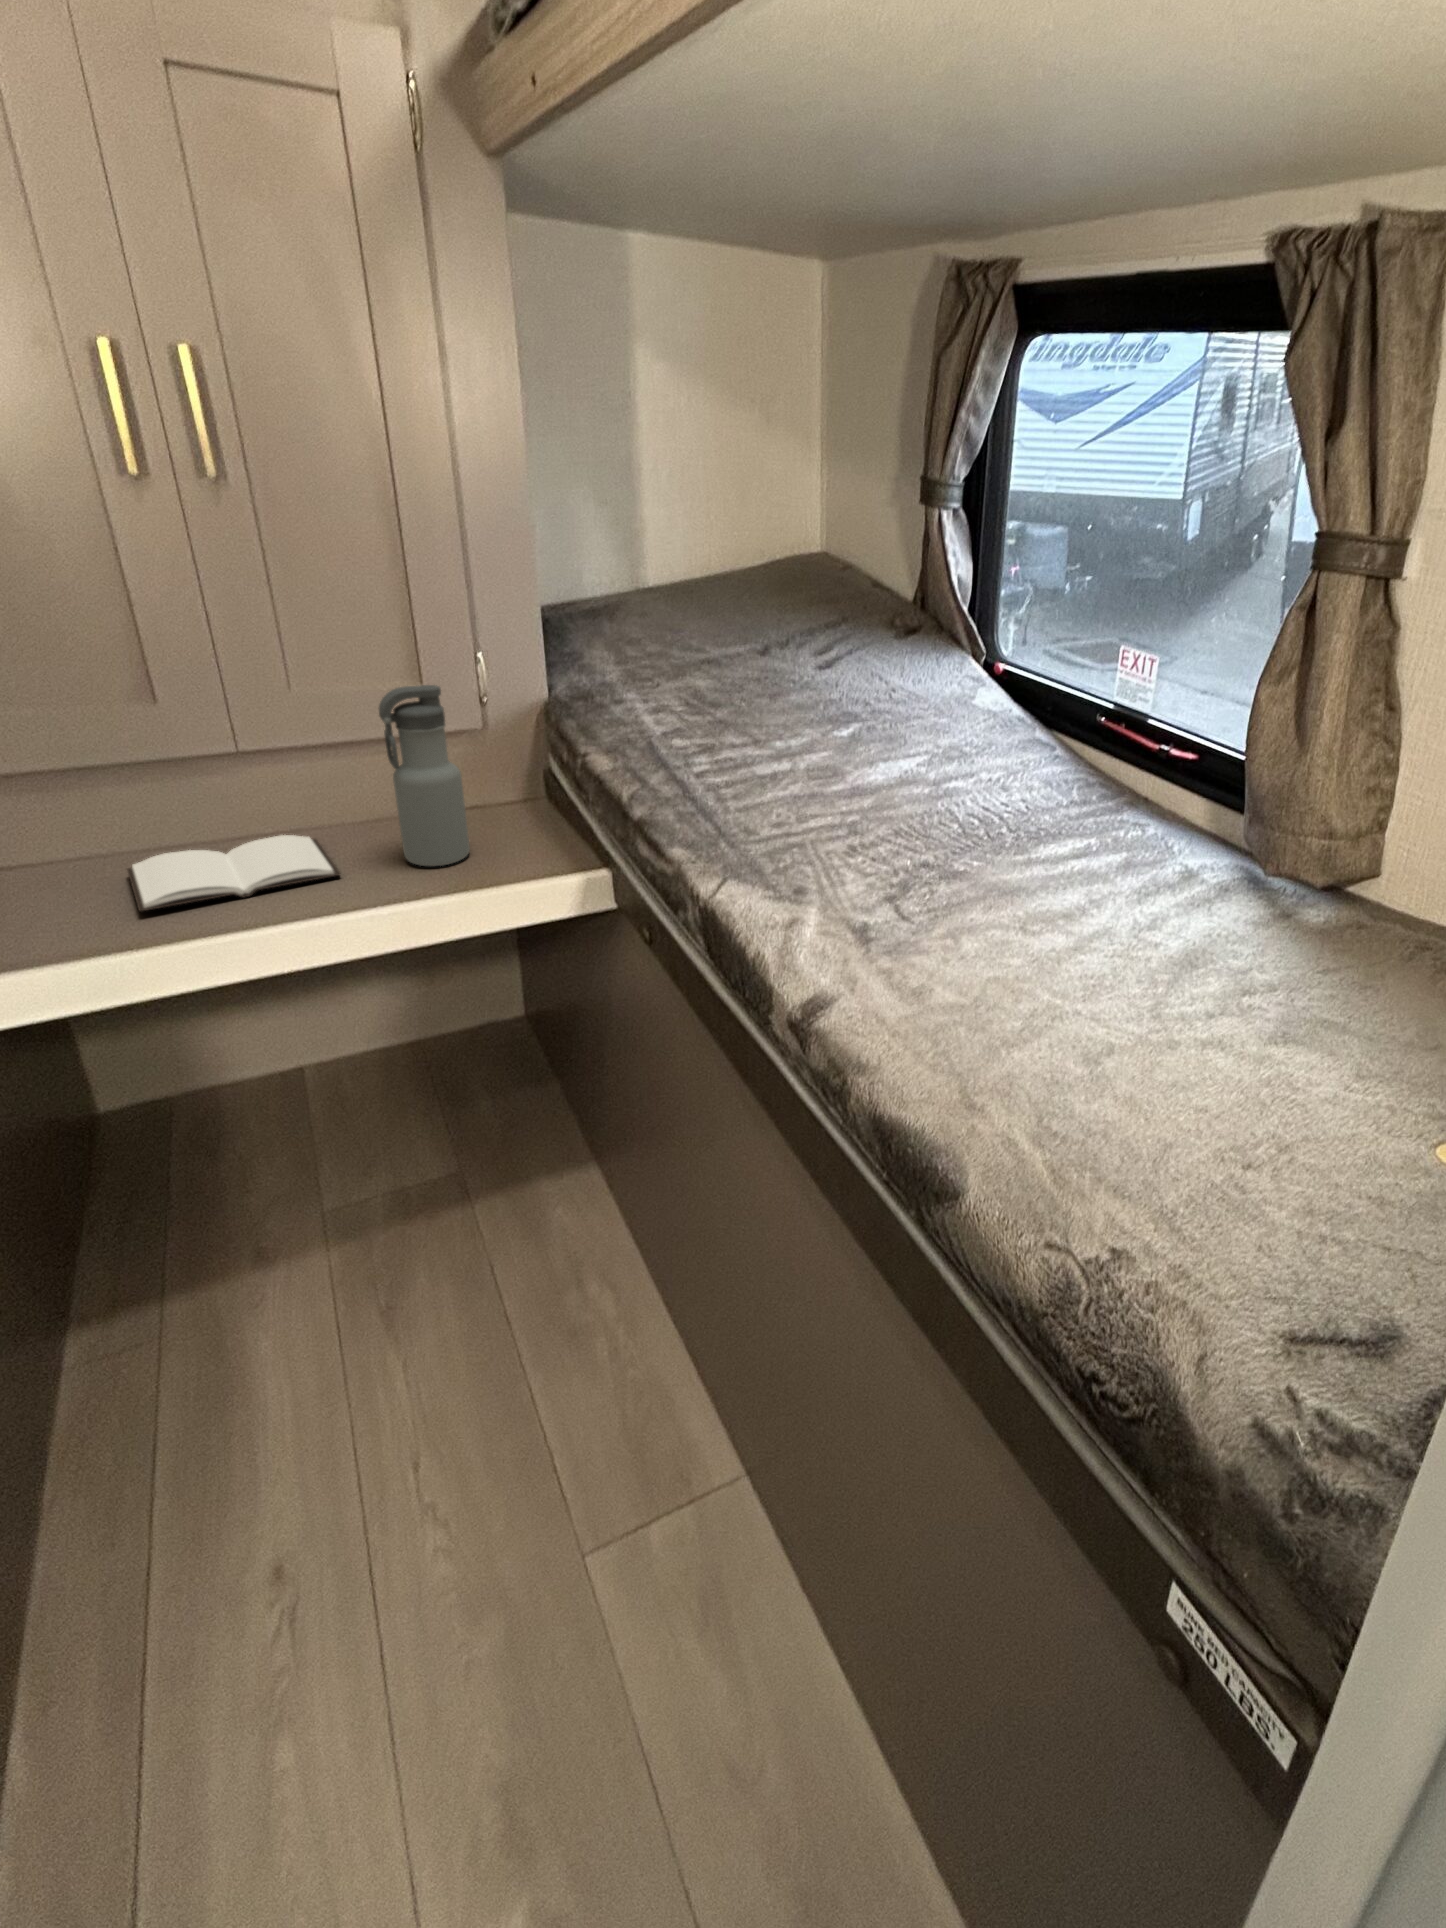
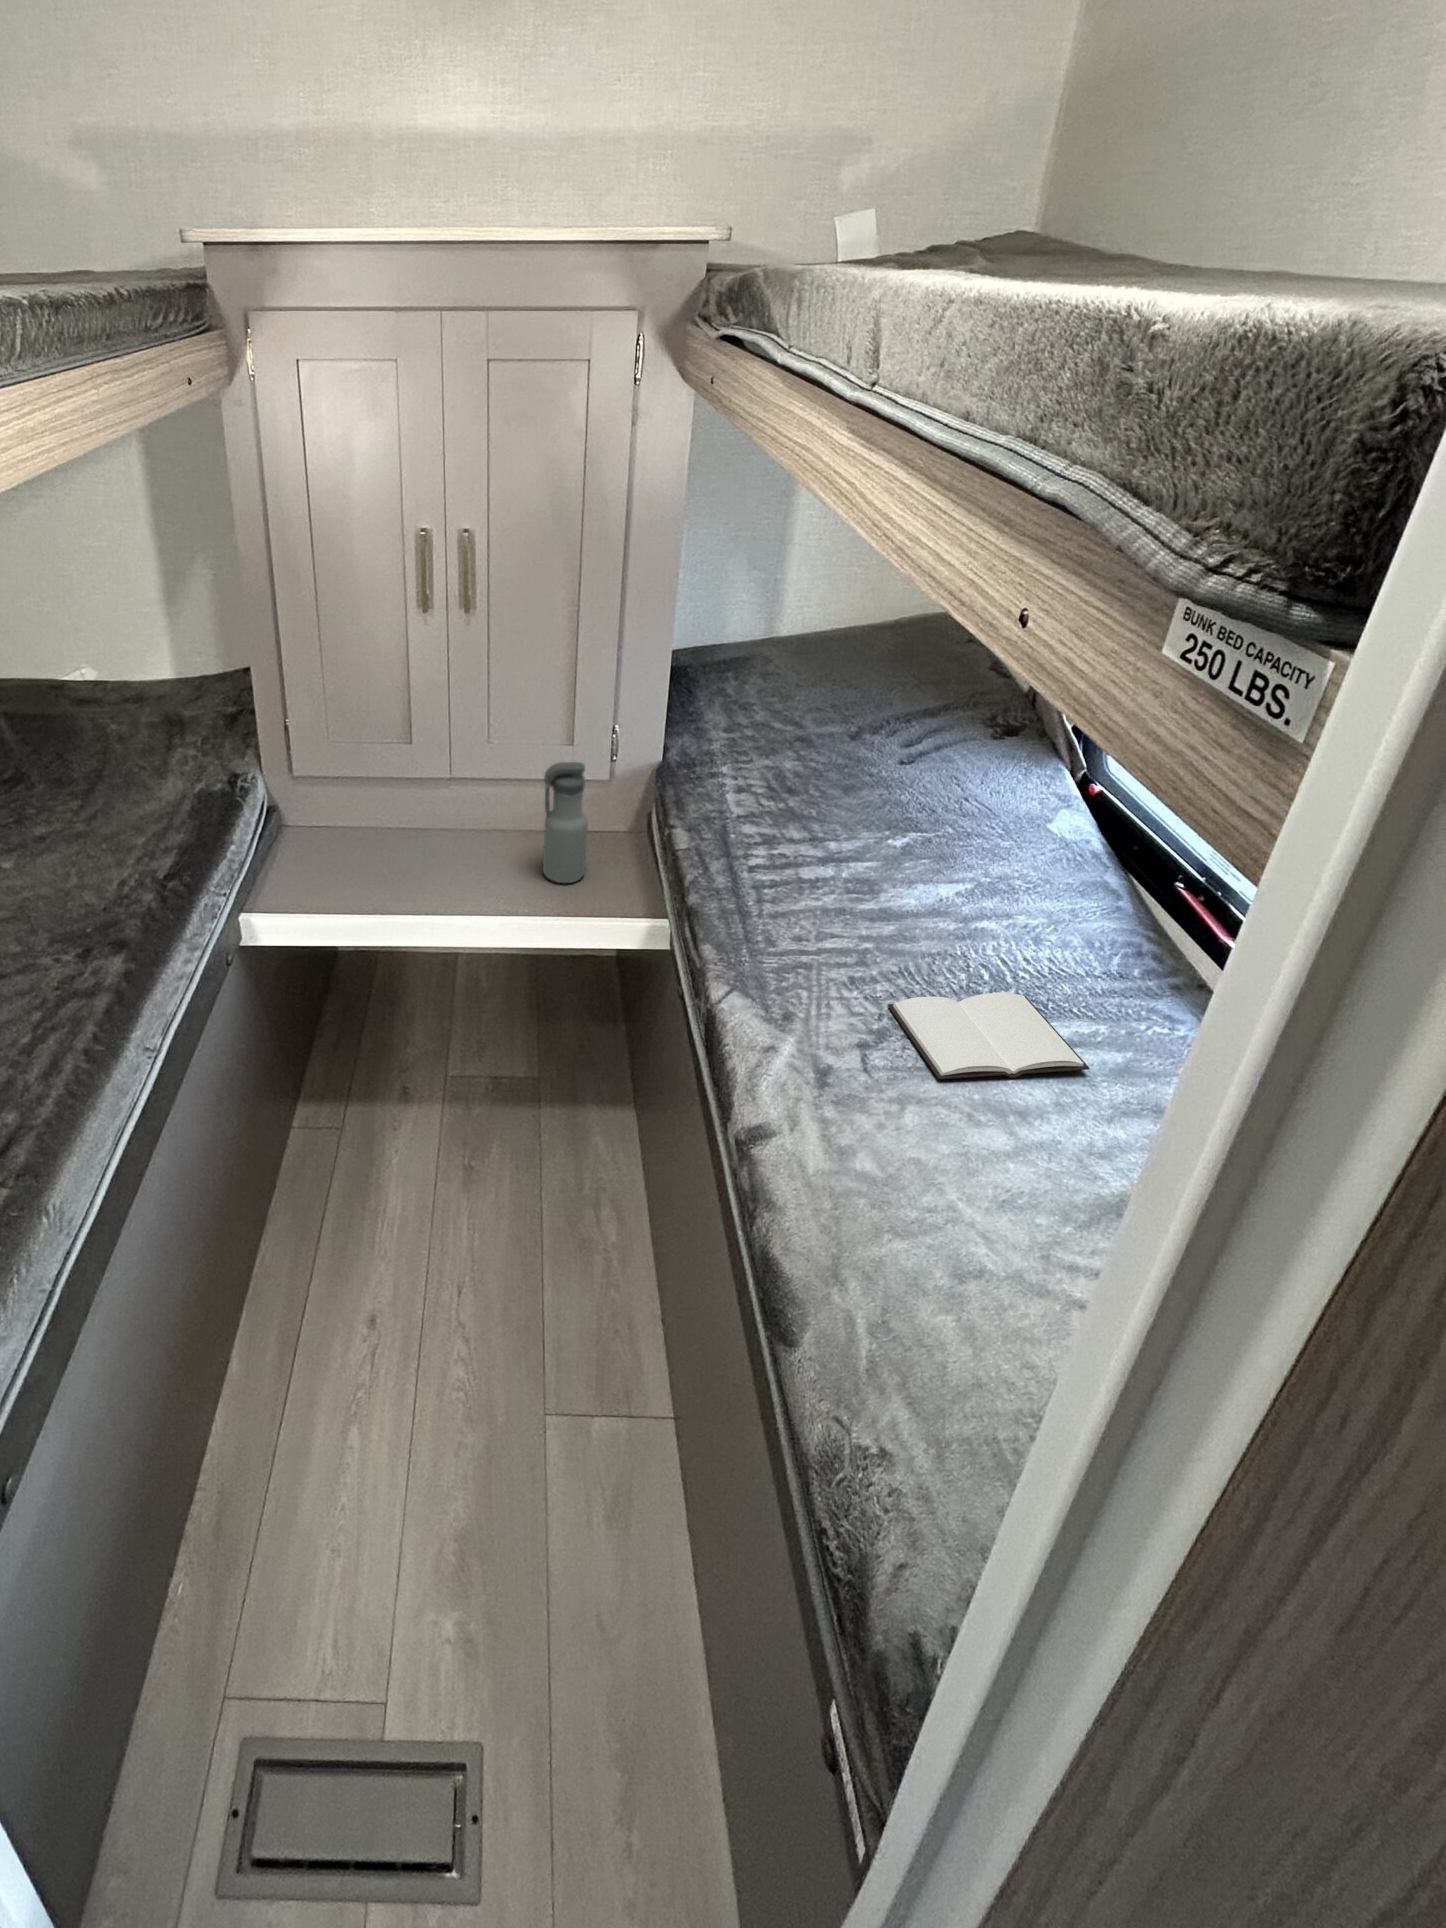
book: present [127,835,341,912] -> present [888,992,1090,1079]

